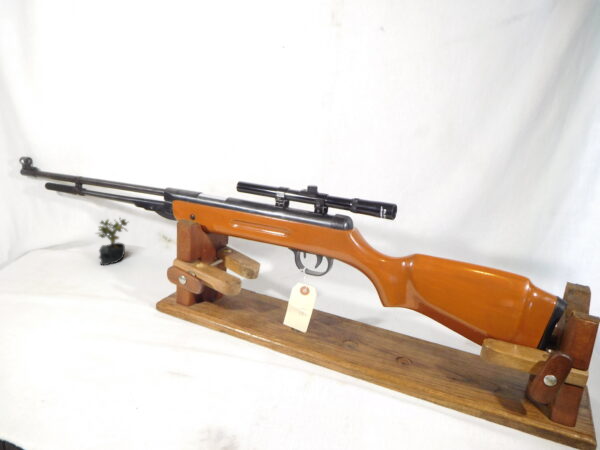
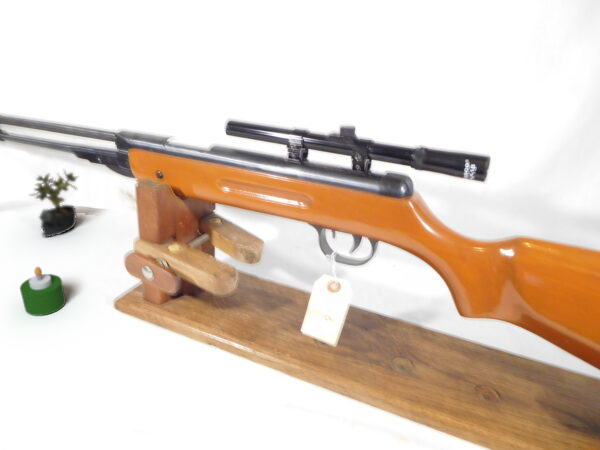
candle: none [92,279,121,313] -> present [20,267,66,316]

